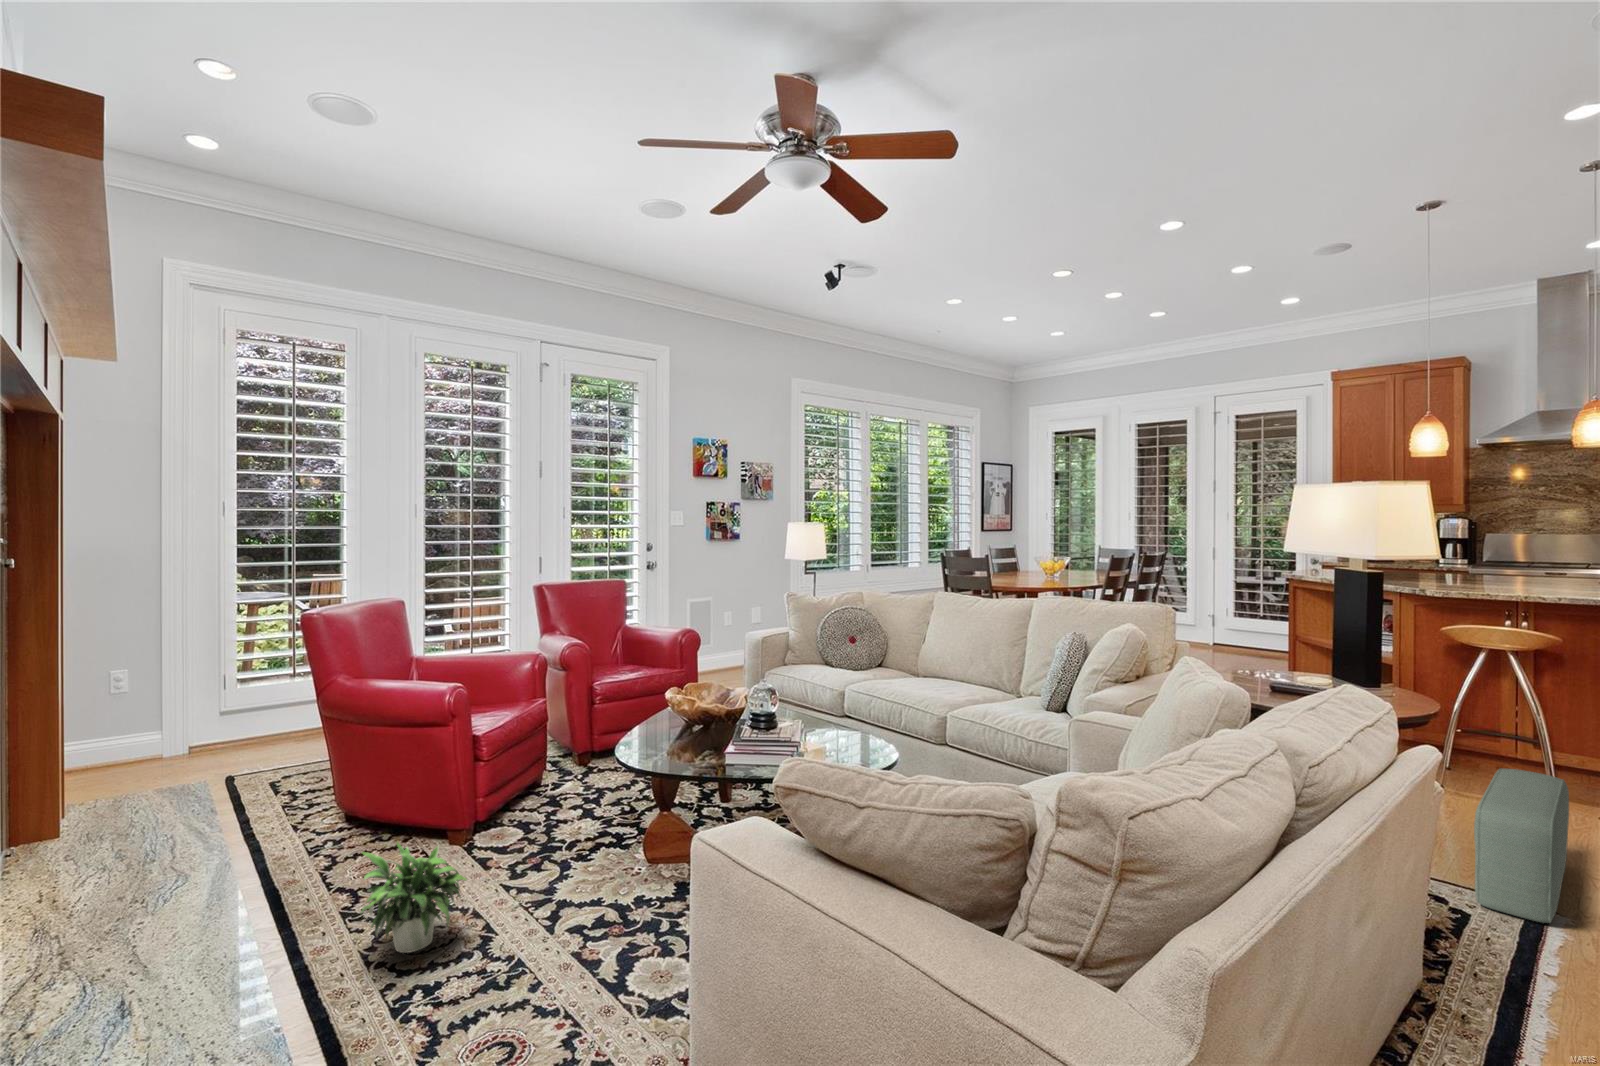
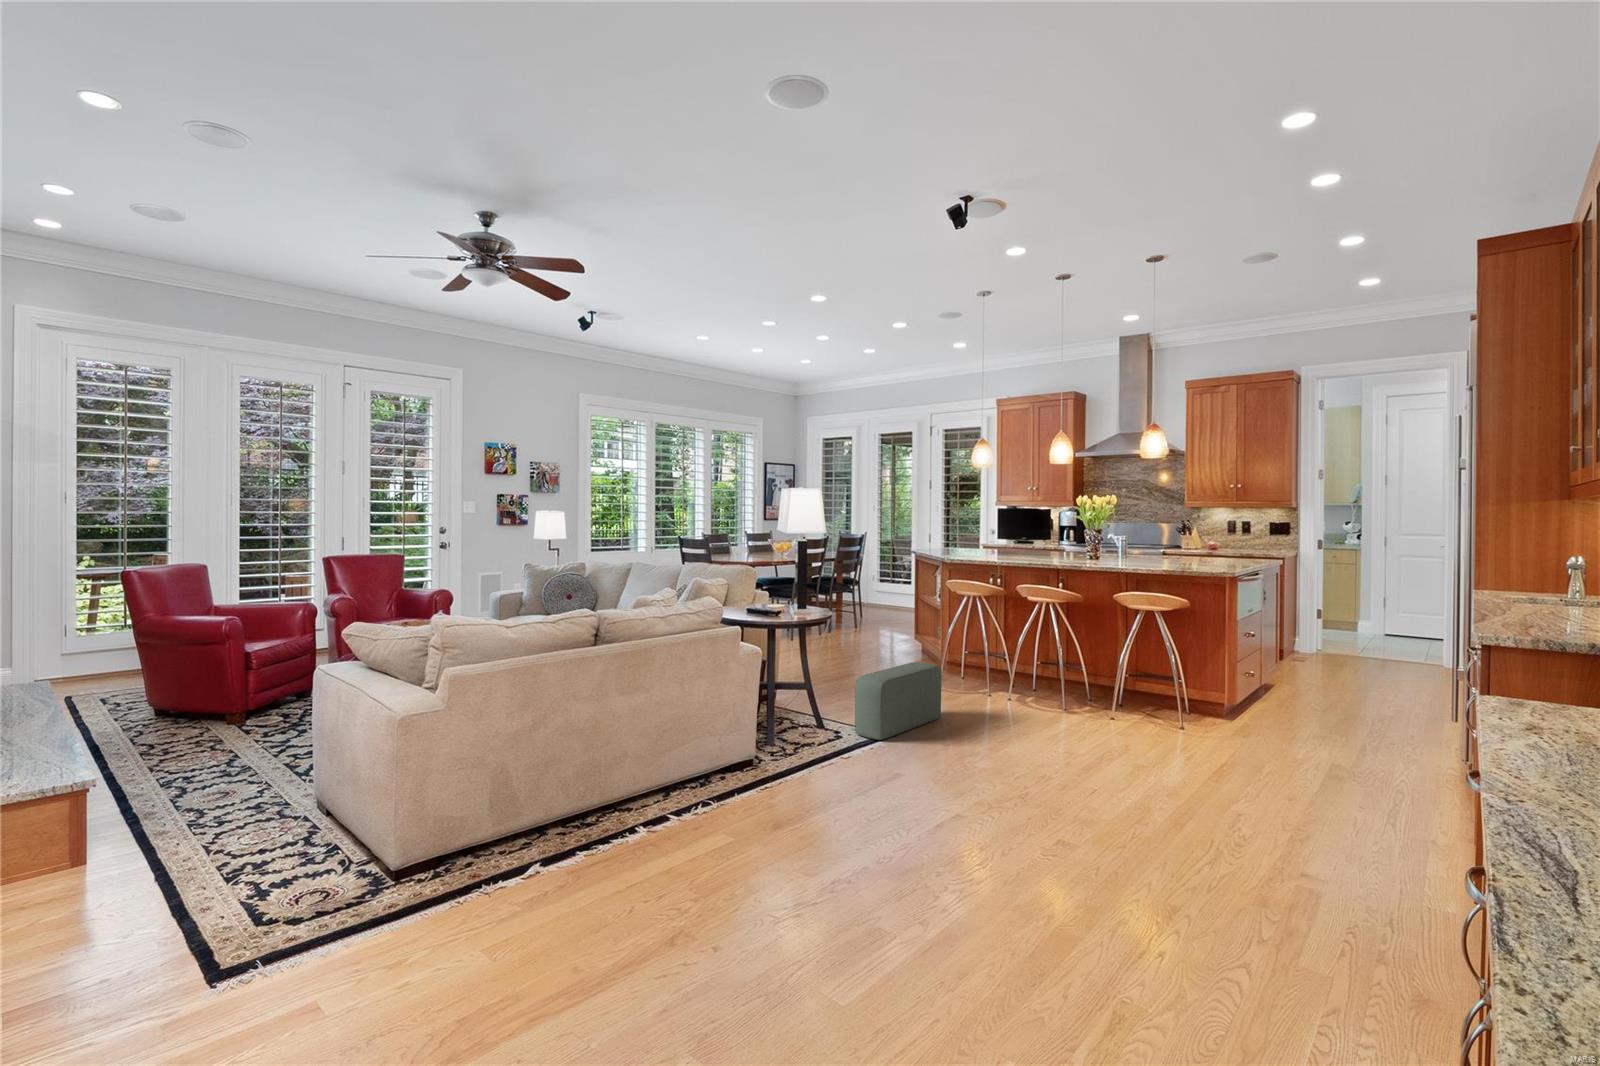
potted plant: present [361,843,467,953] -> none [143,705,217,769]

